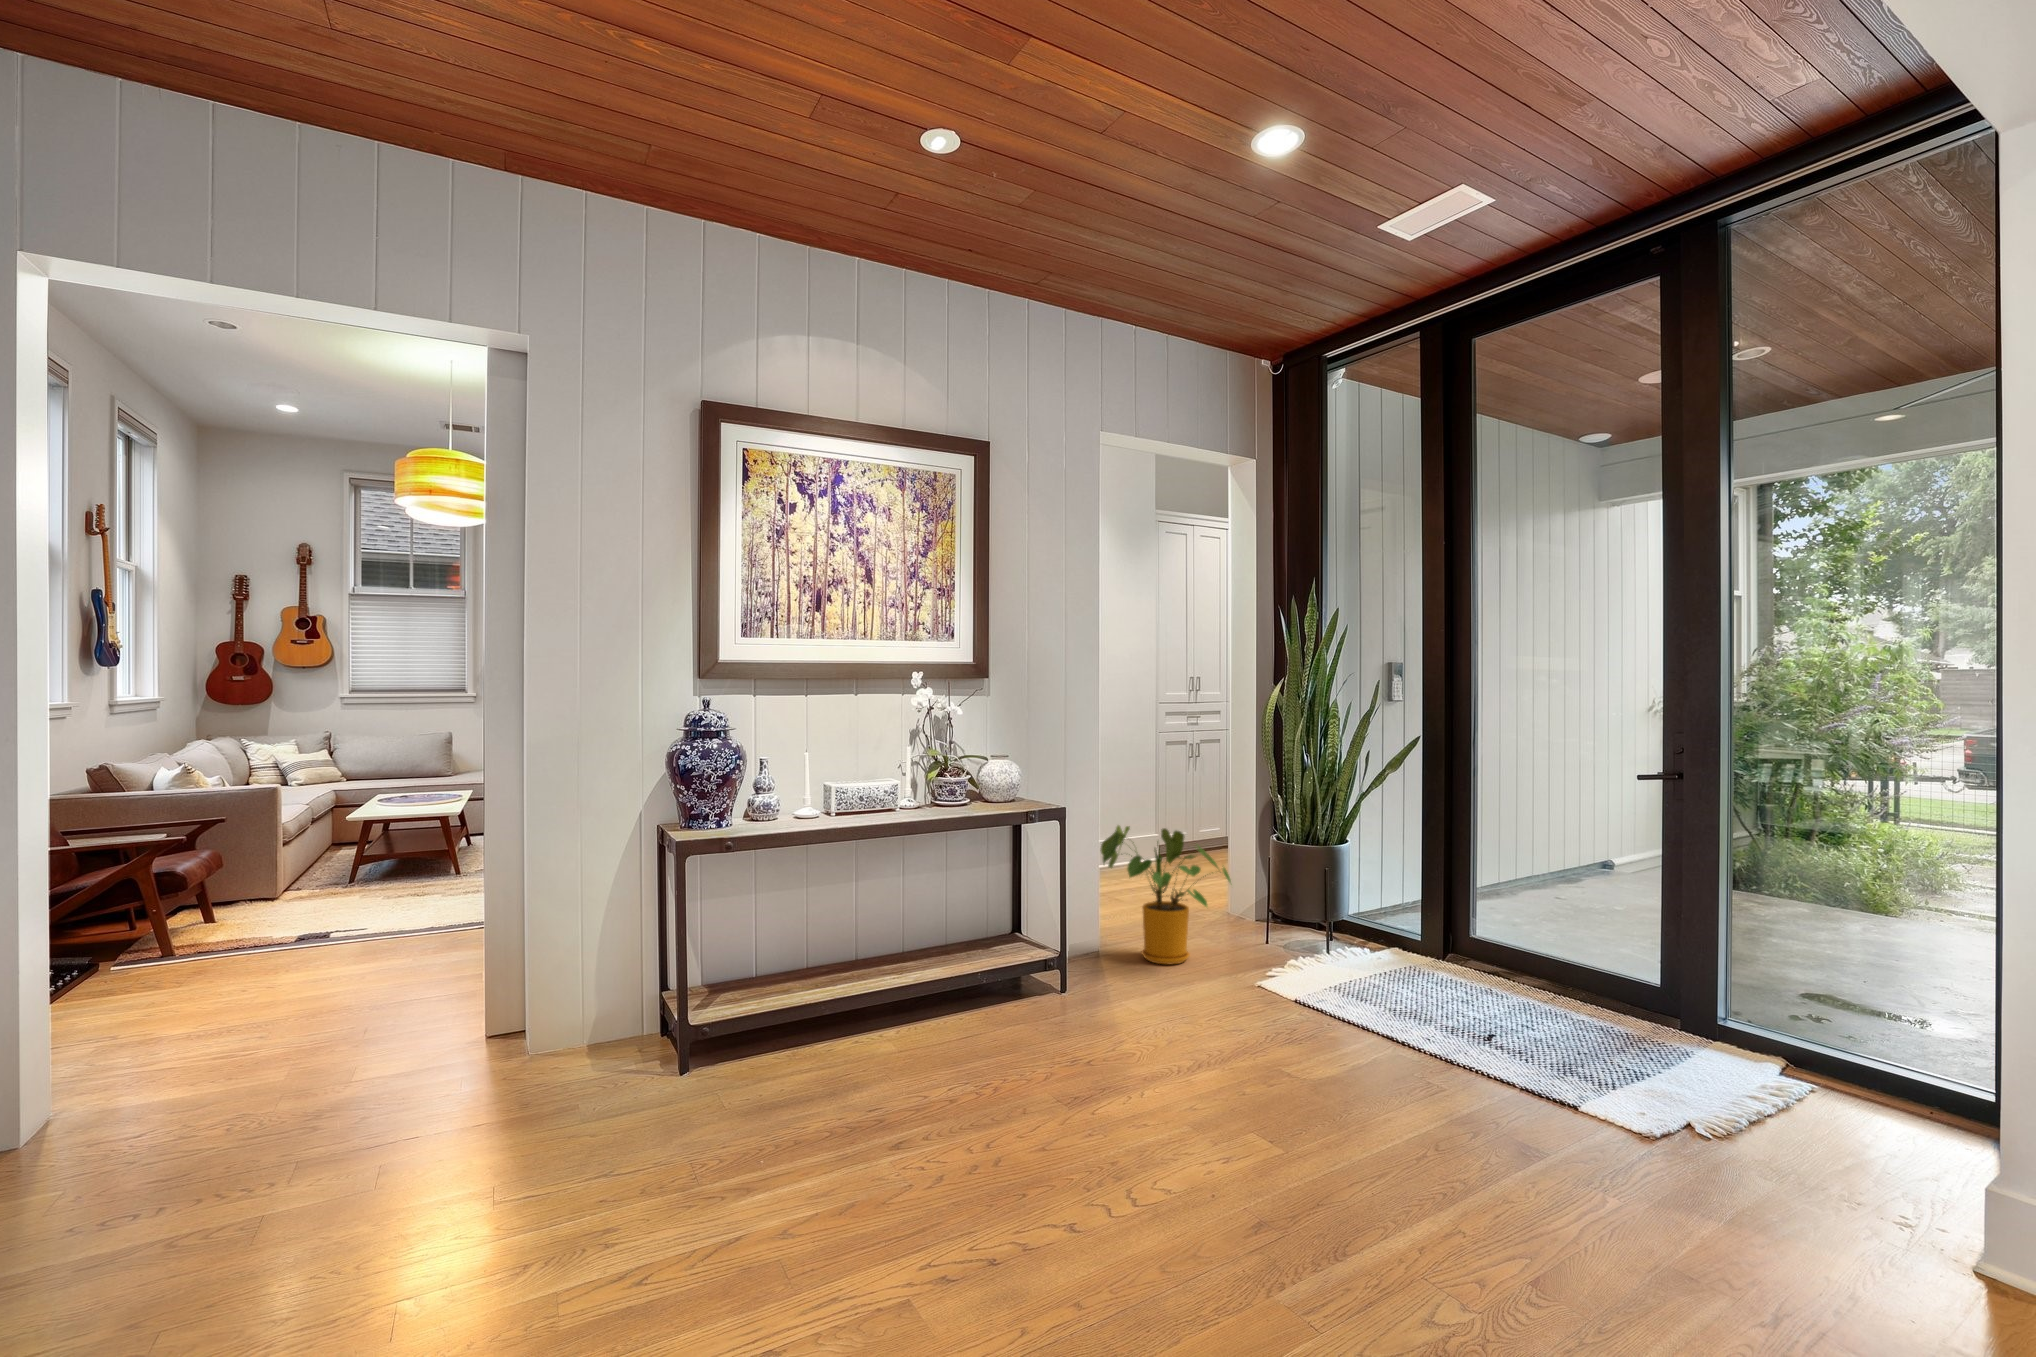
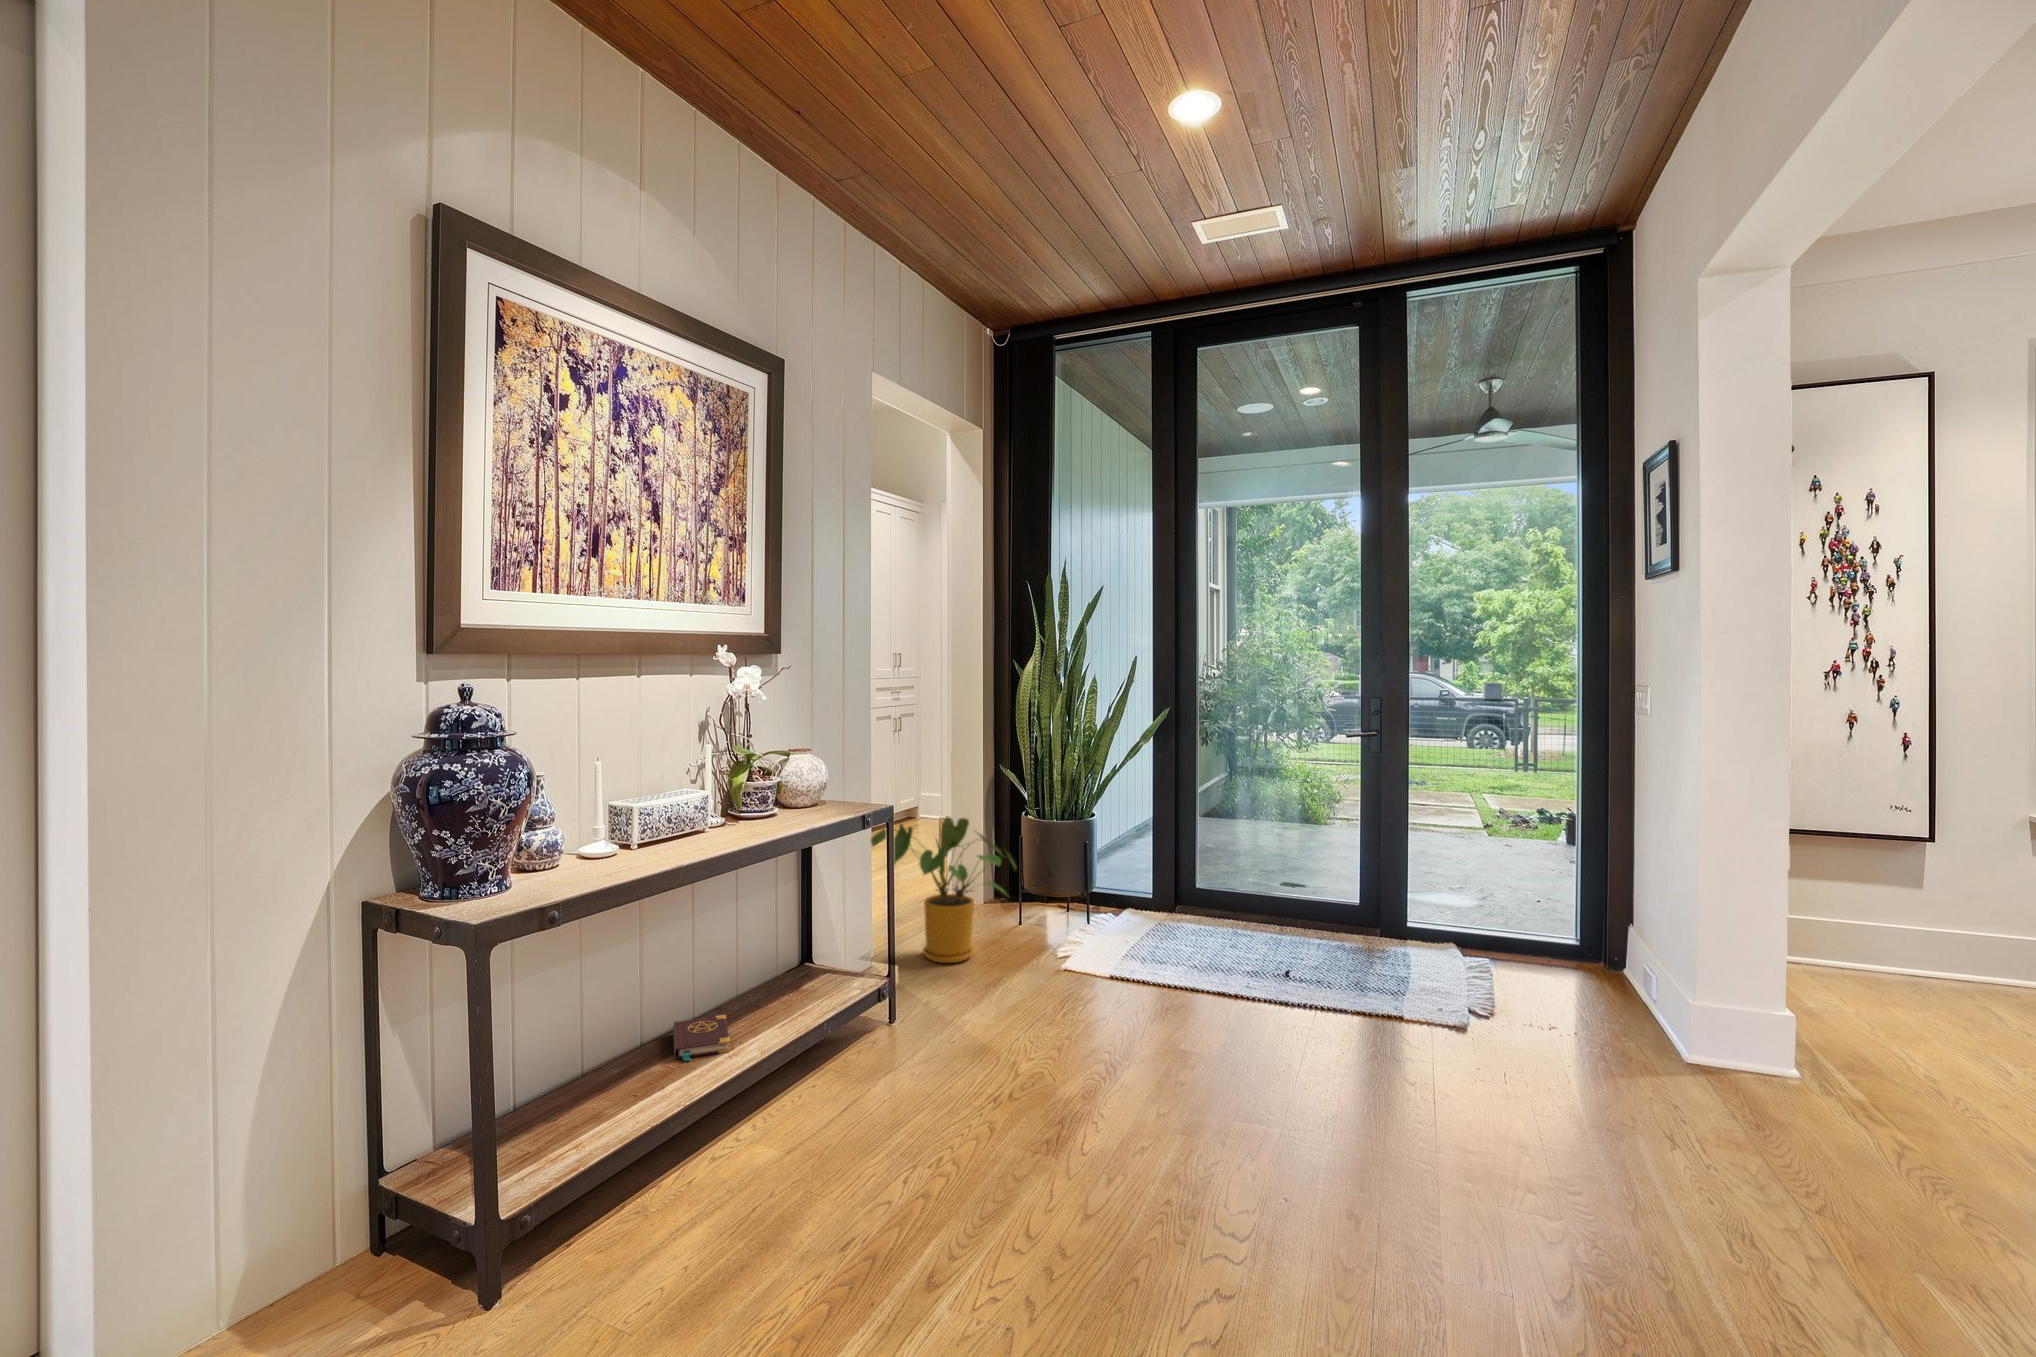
book: none [858,952,911,977] -> present [673,1015,730,1061]

